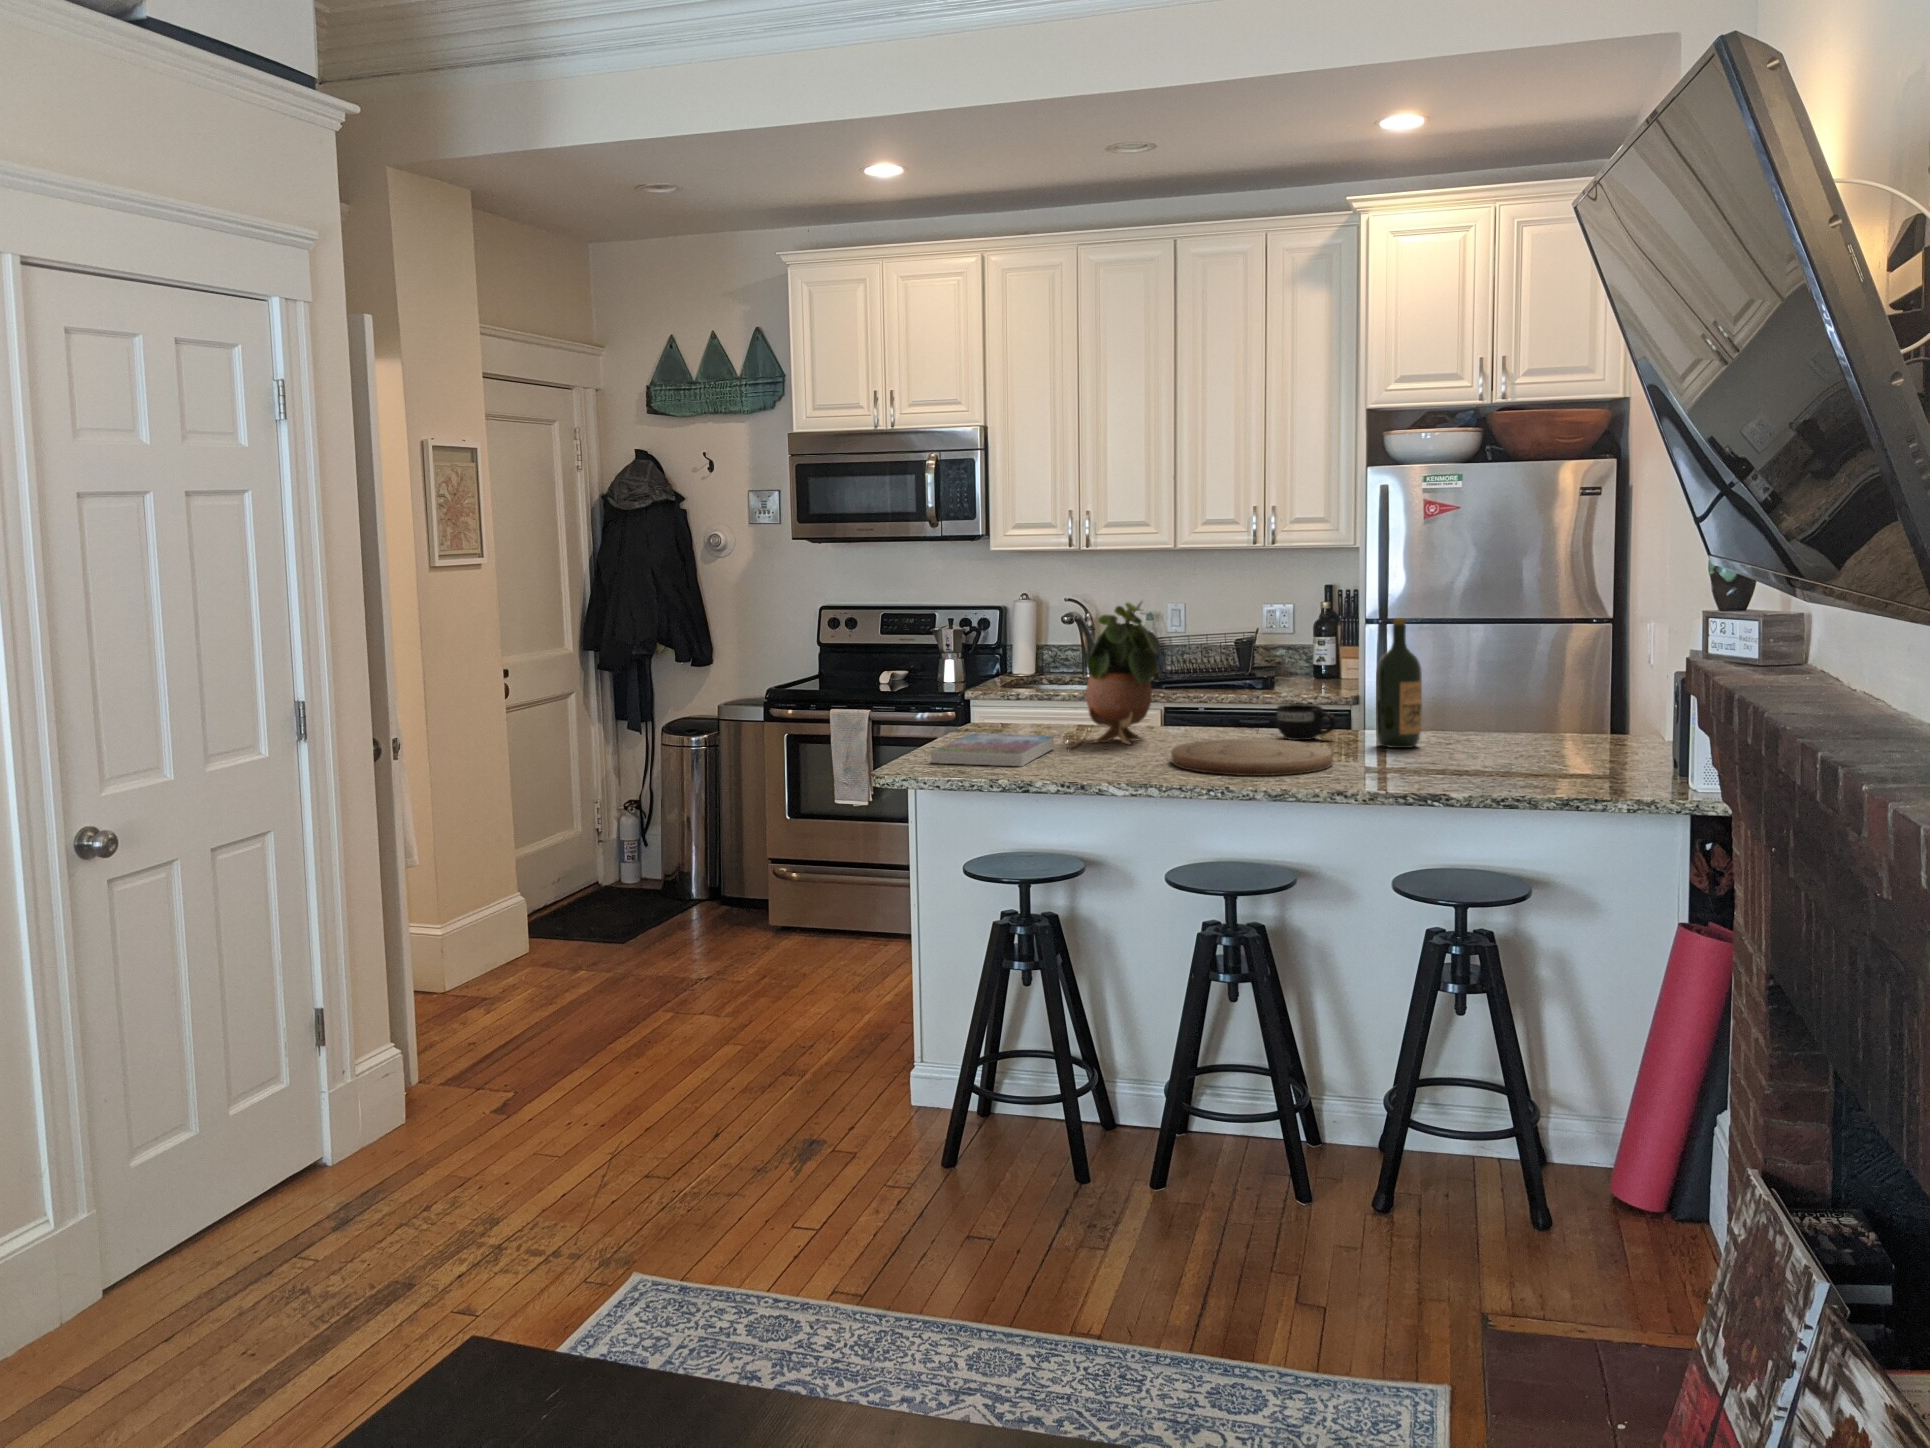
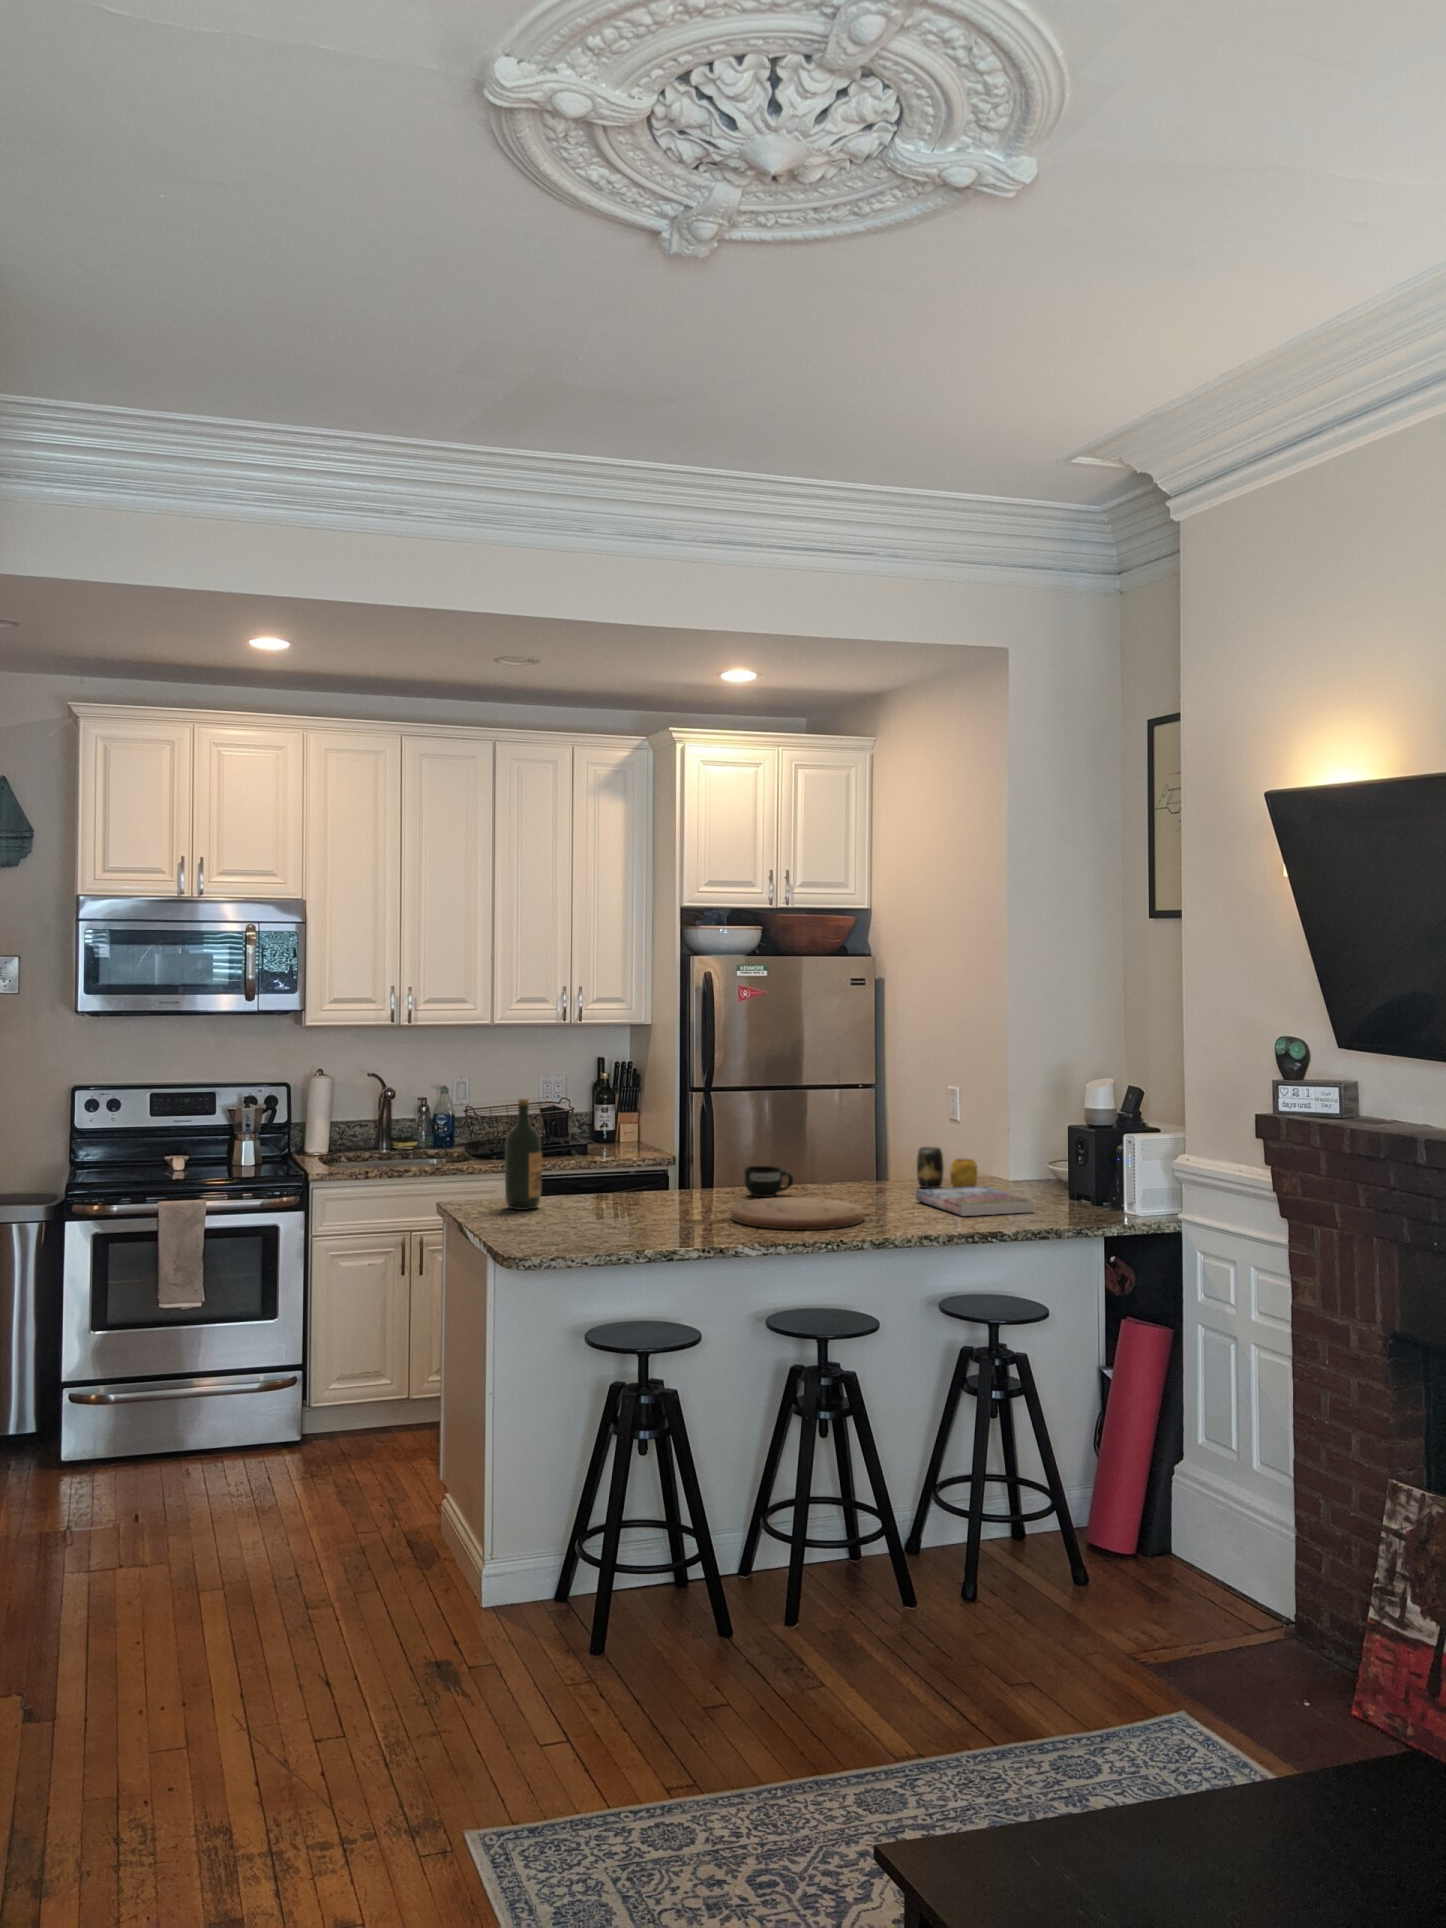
potted plant: present [1086,602,1160,744] -> none [606,1081,680,1213]
wine bottle: present [1376,618,1422,748] -> present [505,1099,542,1210]
vase: none [1514,694,1592,751] -> present [917,1147,978,1188]
book: present [931,733,1054,767] -> present [916,1187,1033,1216]

